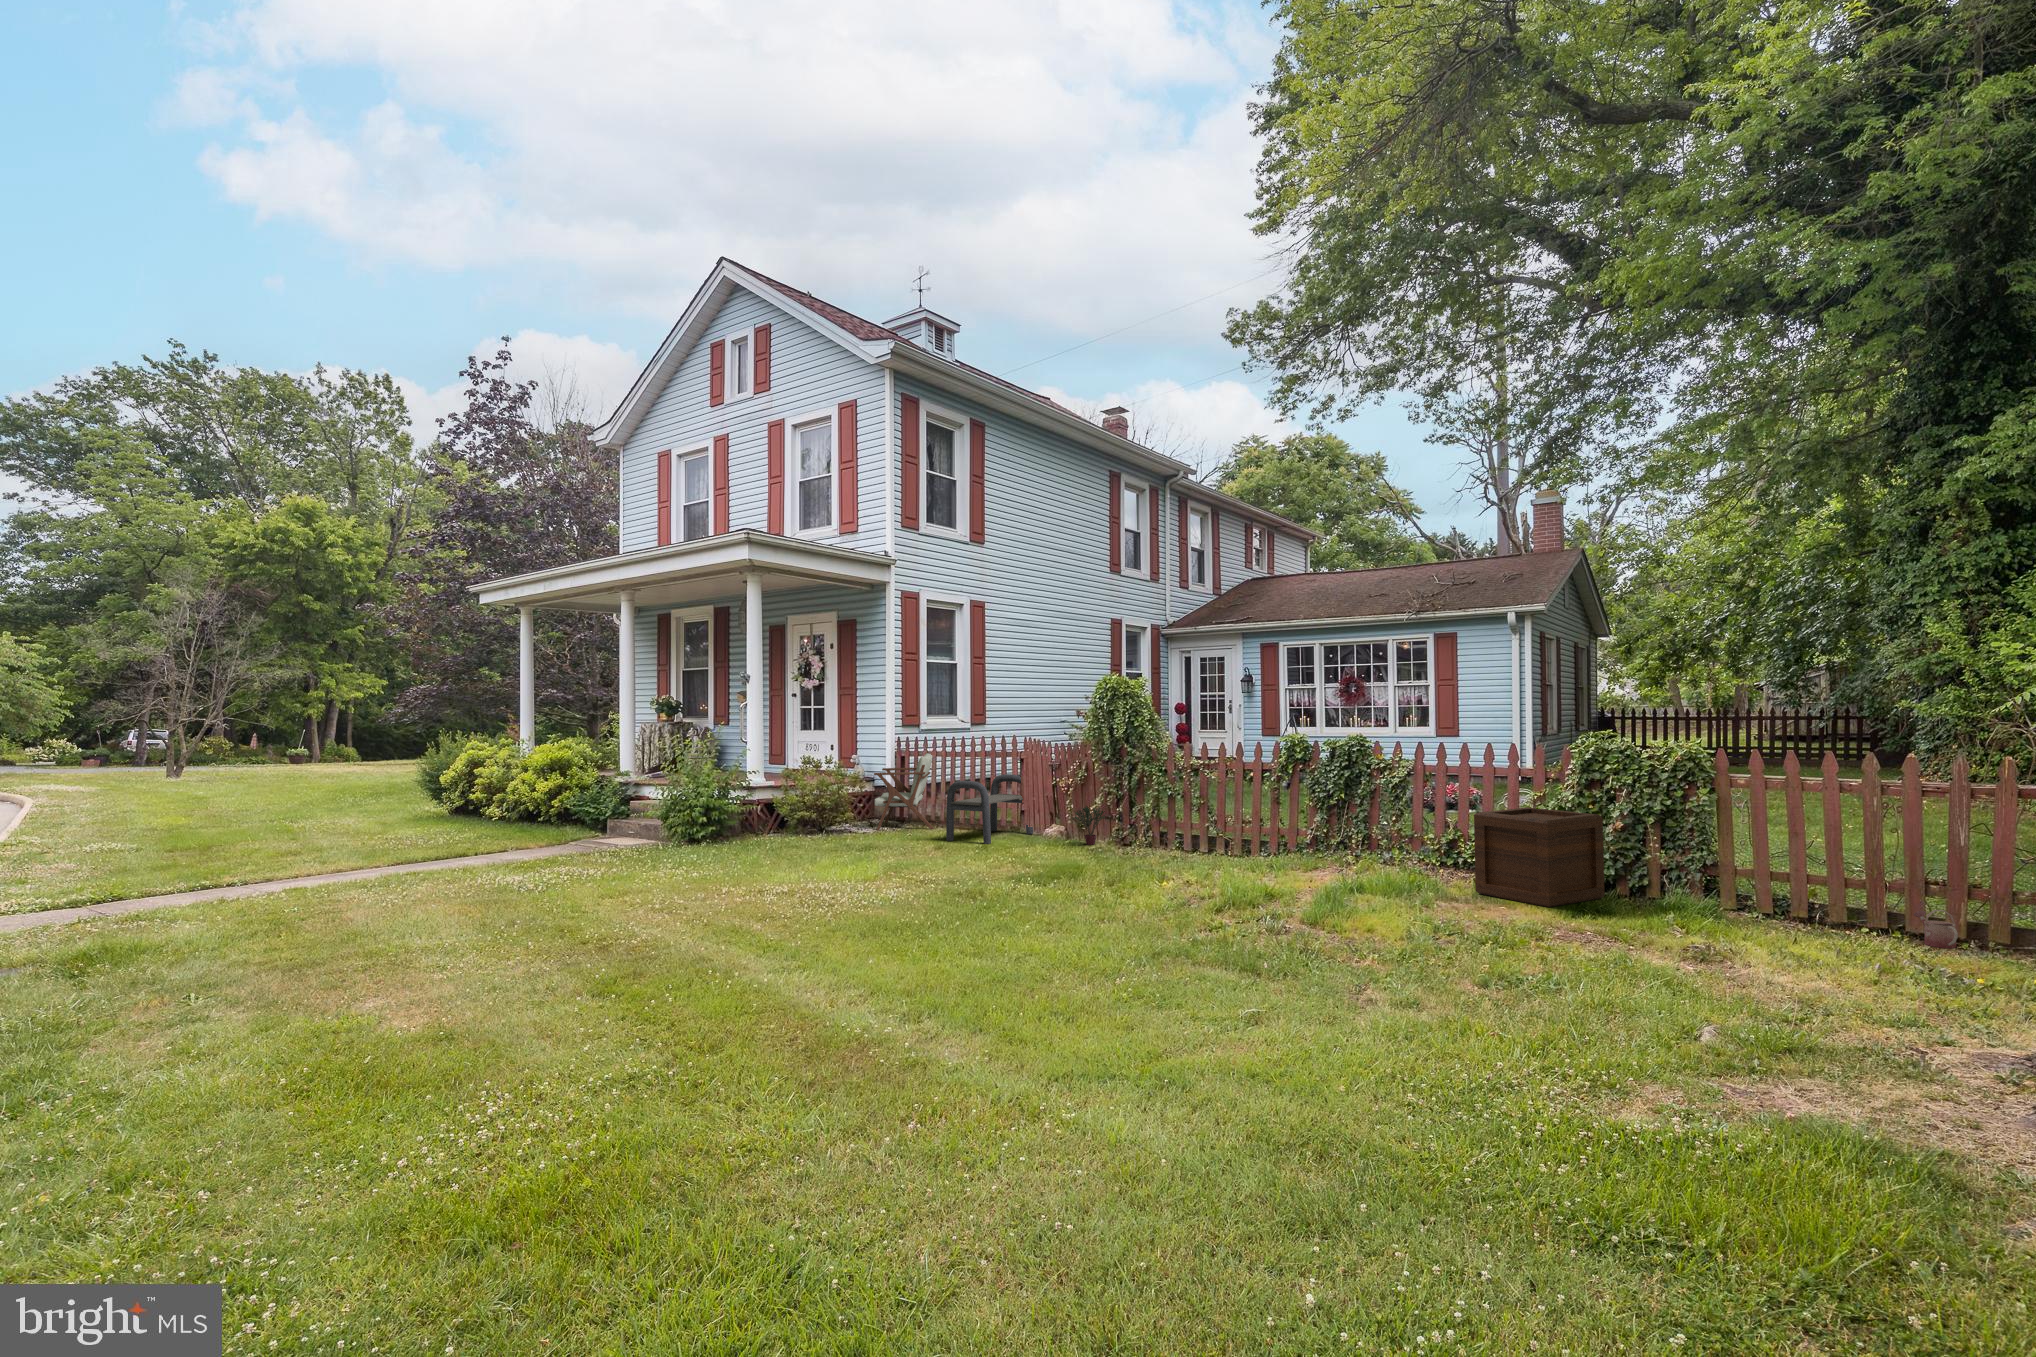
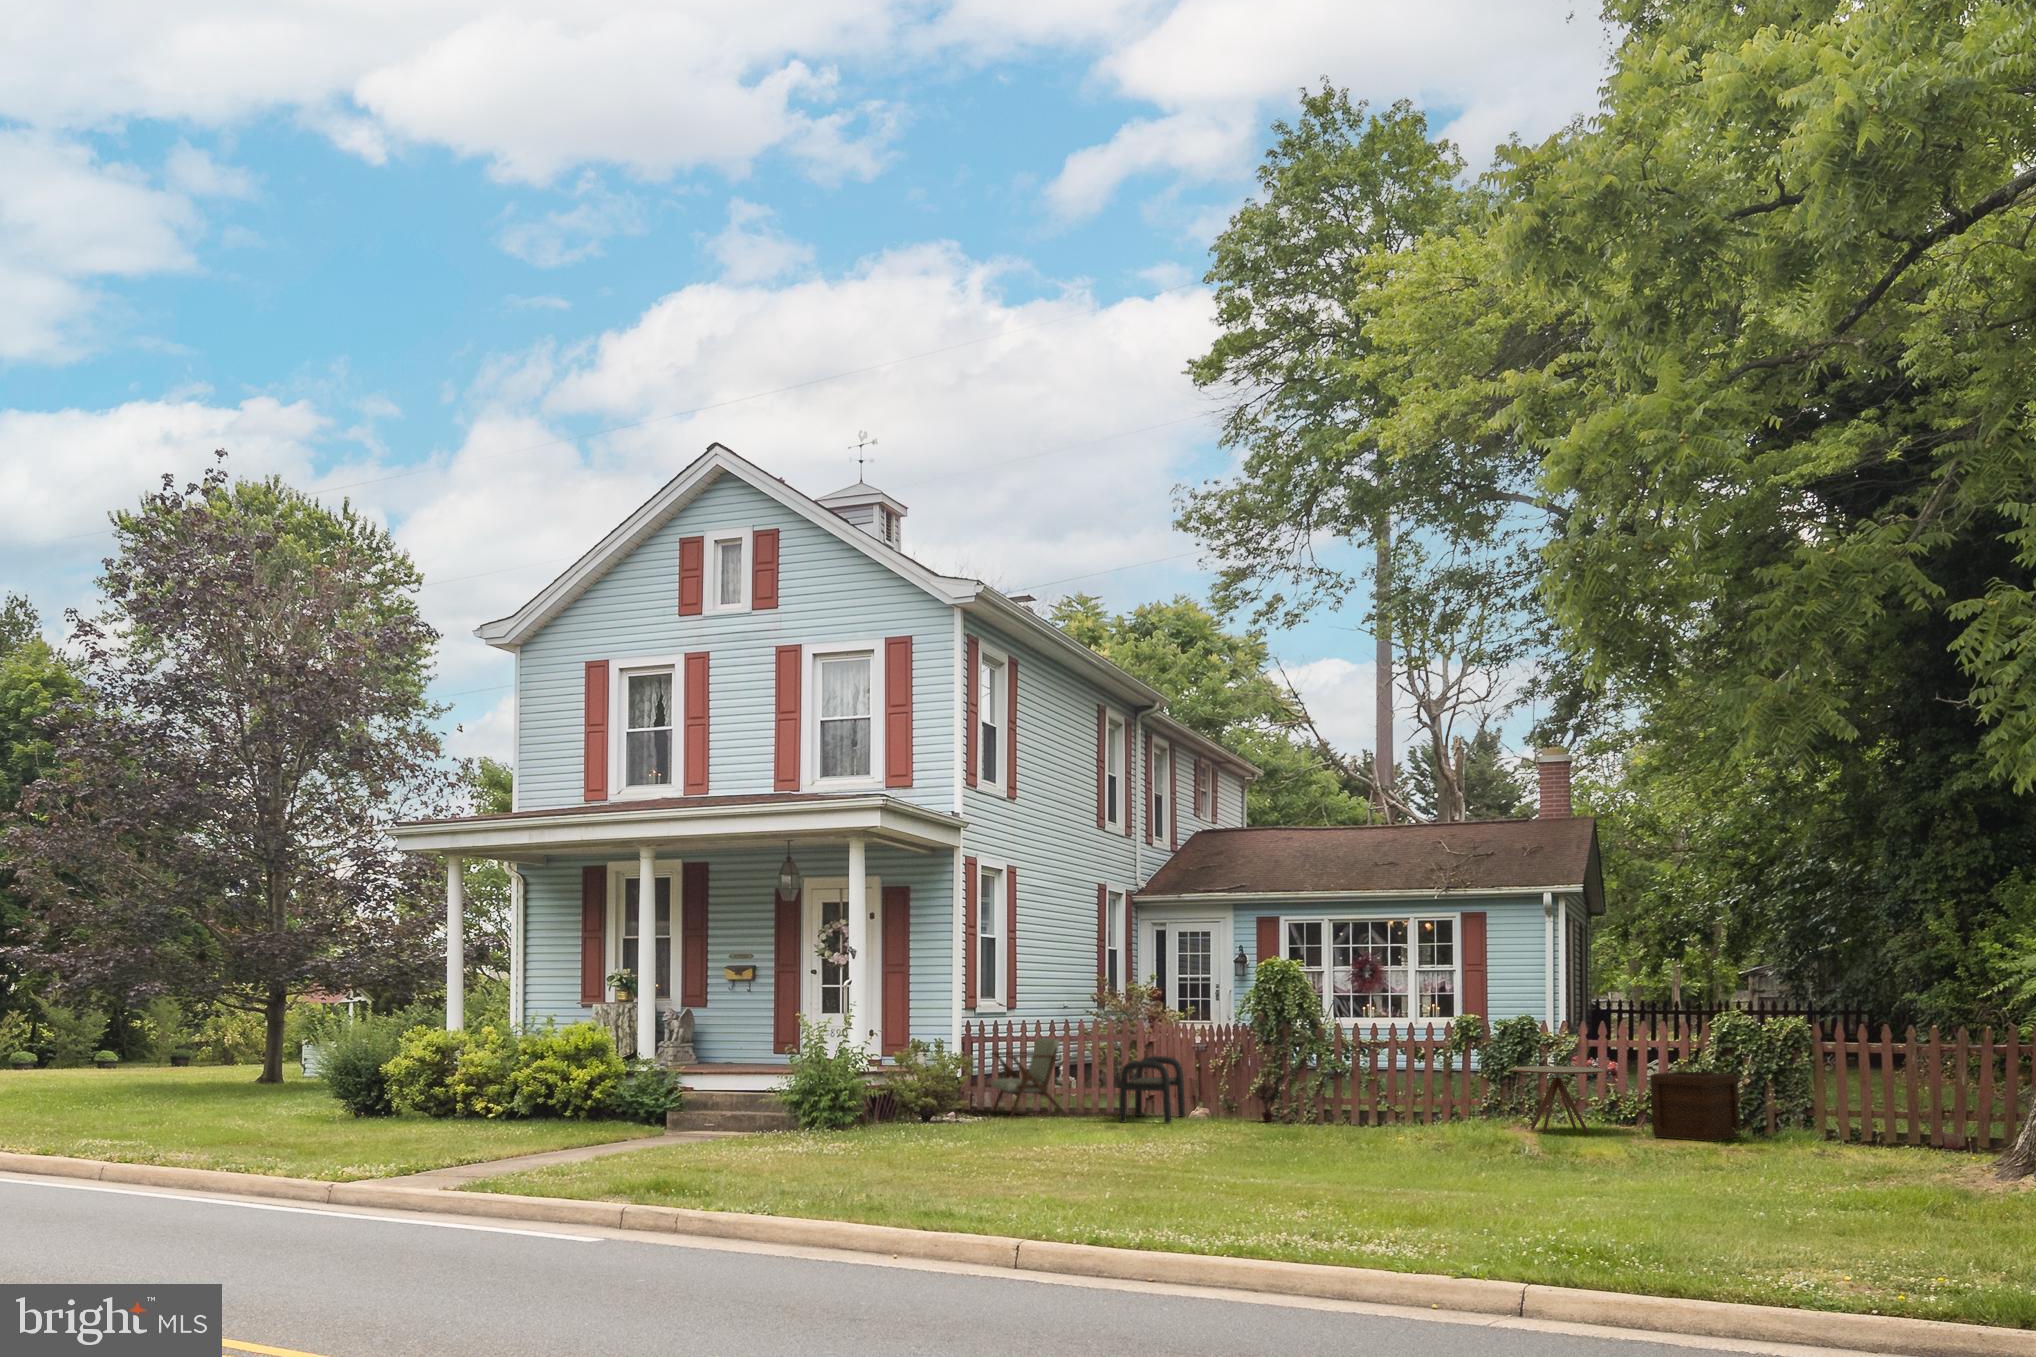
round table: none [1319,795,1434,880] -> present [1511,1066,1604,1133]

